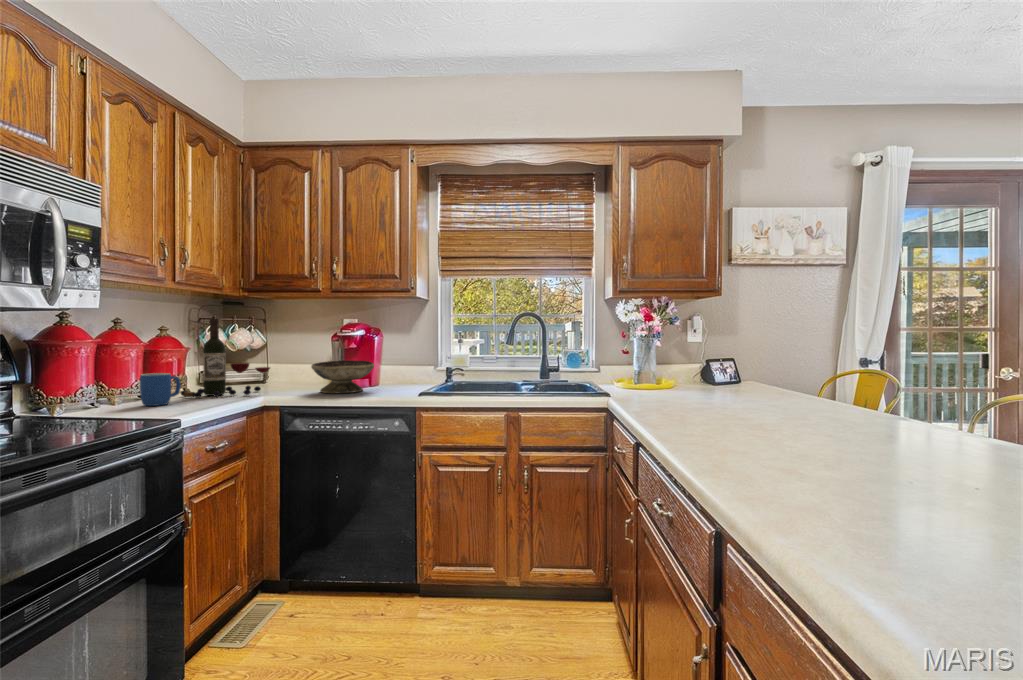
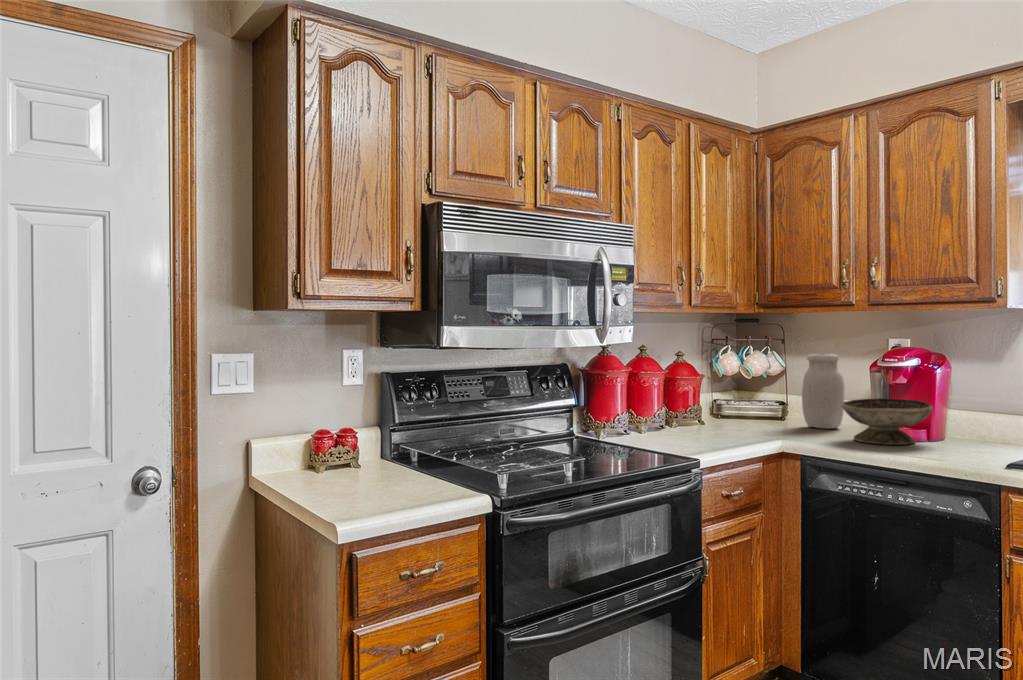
wine bottle: present [181,319,270,398] -> none [696,344,793,435]
jar: none [280,329,313,387] -> present [802,354,844,429]
mug: present [140,373,181,406] -> none [662,405,698,439]

